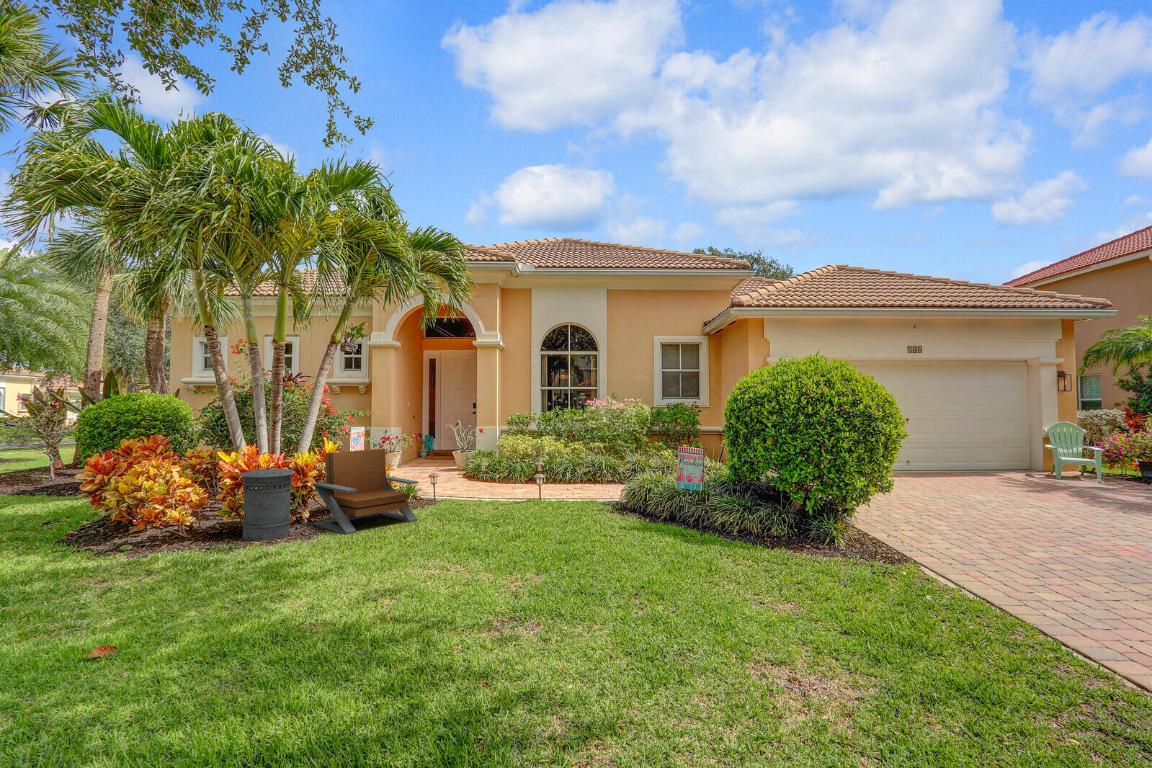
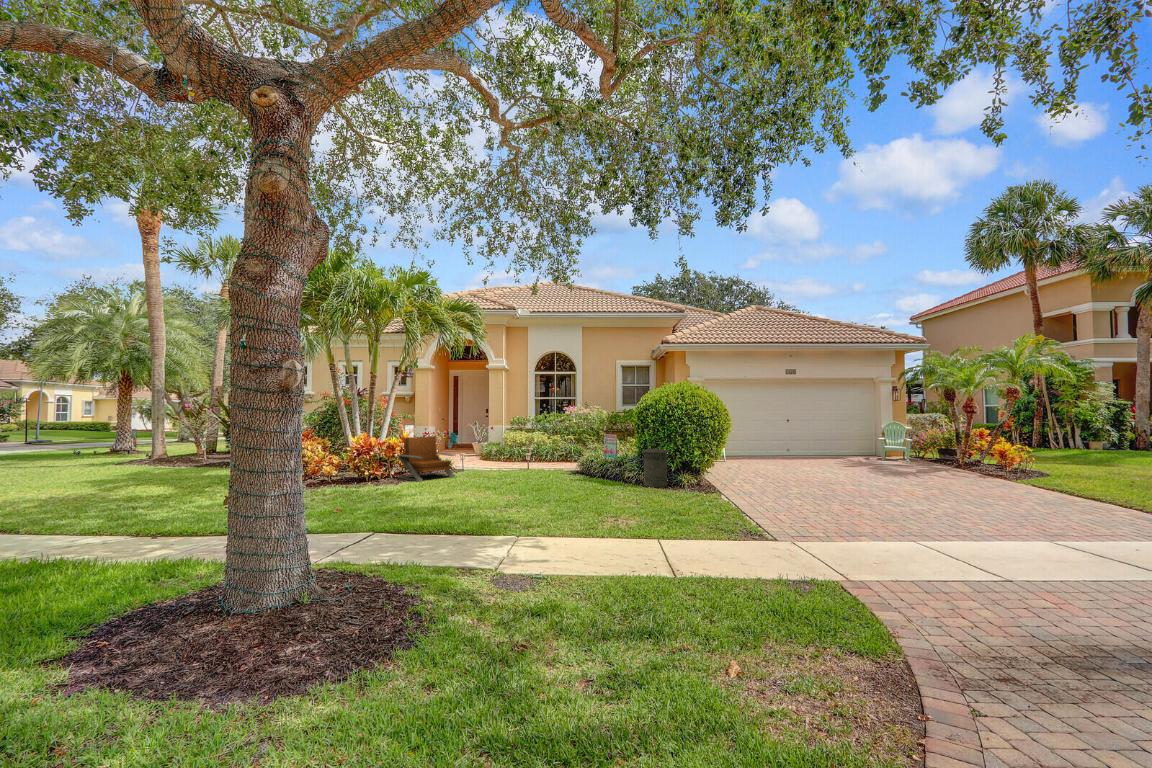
trash can: present [240,467,295,540] -> present [643,448,669,487]

